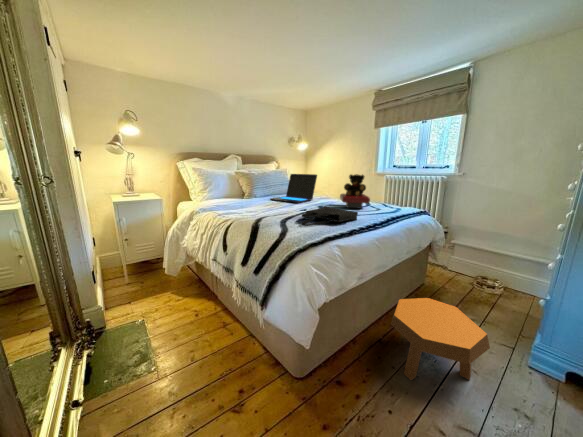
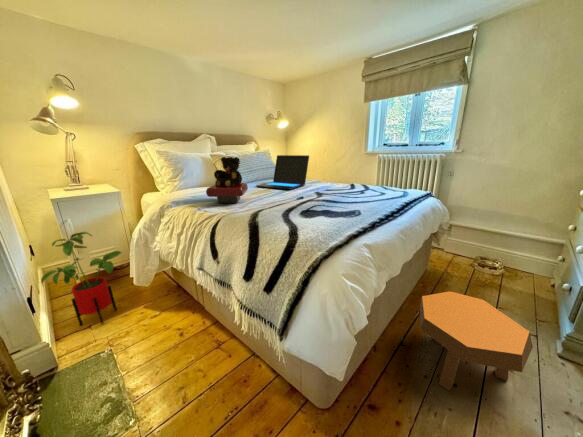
teddy bear: present [340,174,370,208] -> present [206,157,248,203]
tote bag: present [302,206,358,226] -> none [310,193,372,220]
house plant: none [102,228,160,302] -> present [41,232,122,325]

